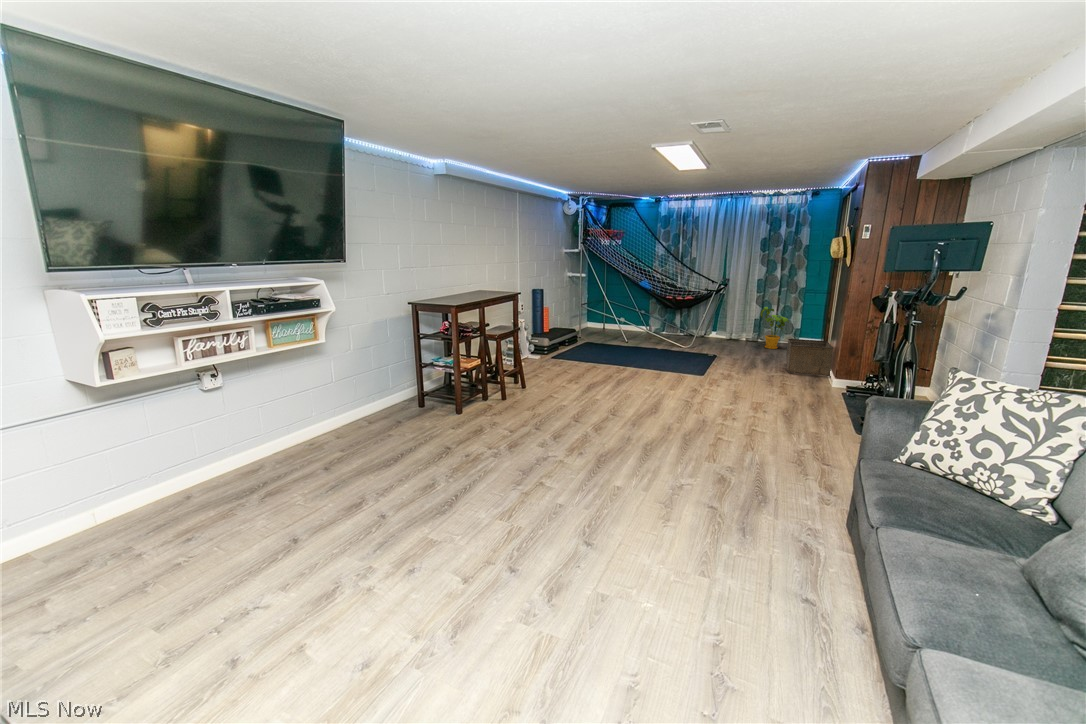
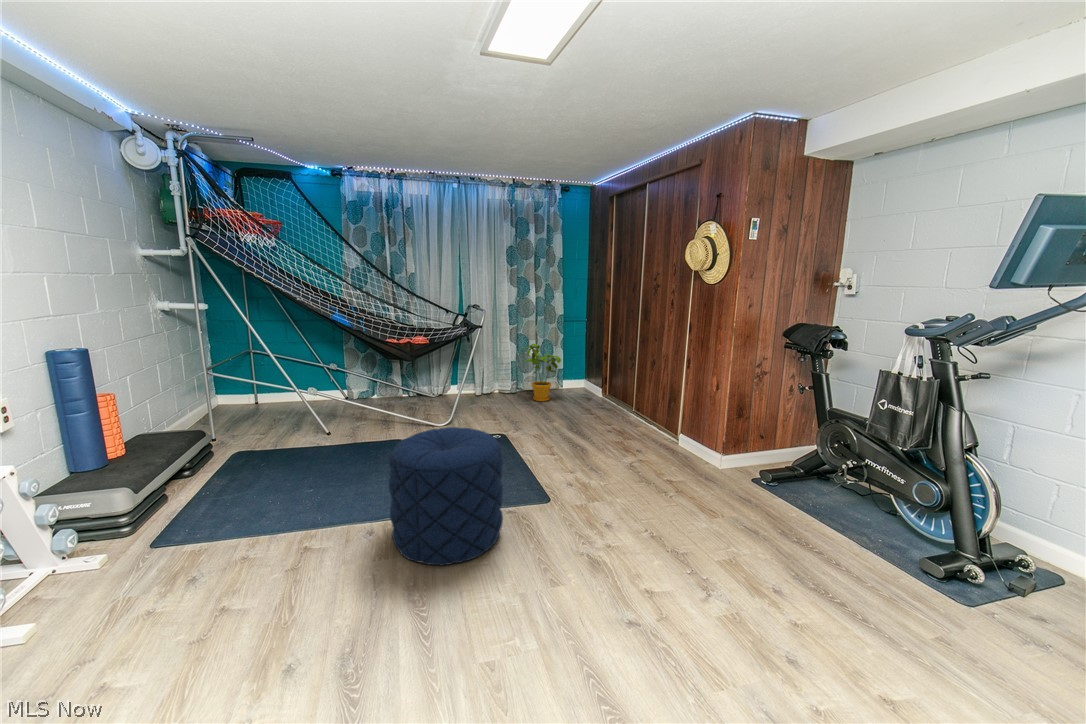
pouf: none [634,334,684,385] -> present [389,427,503,565]
storage bin: present [787,339,833,376] -> none [591,386,665,444]

